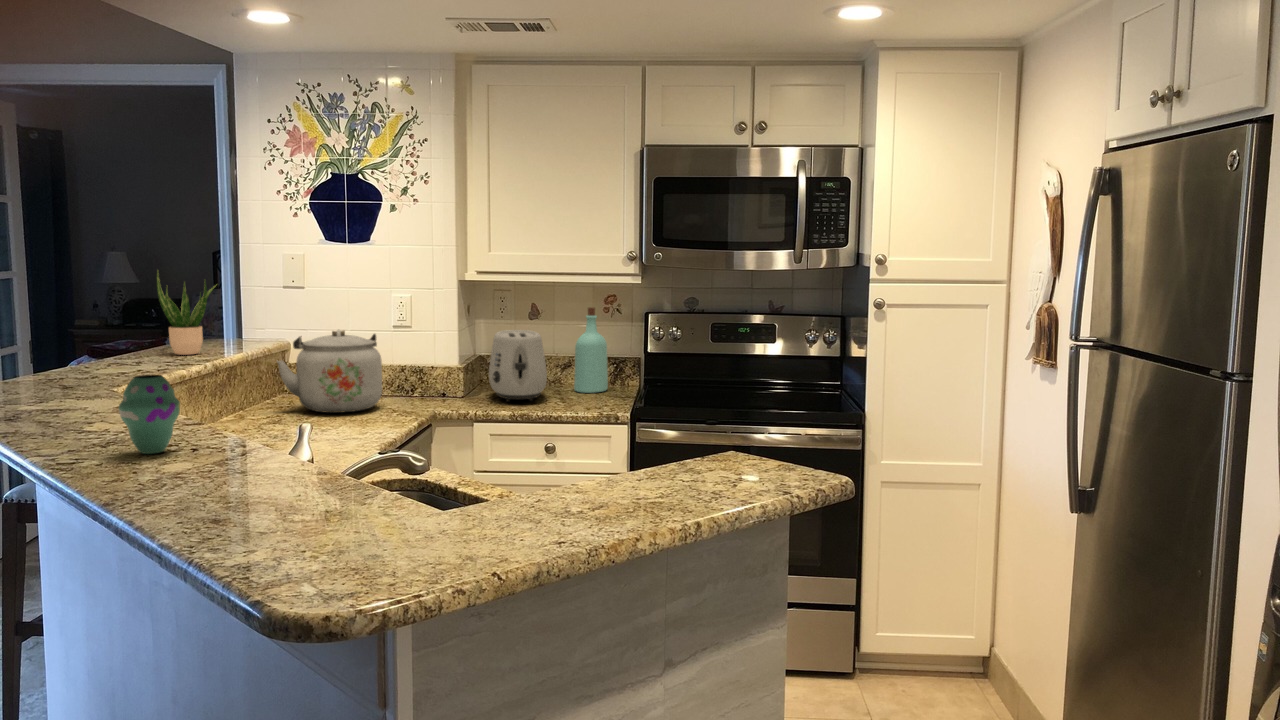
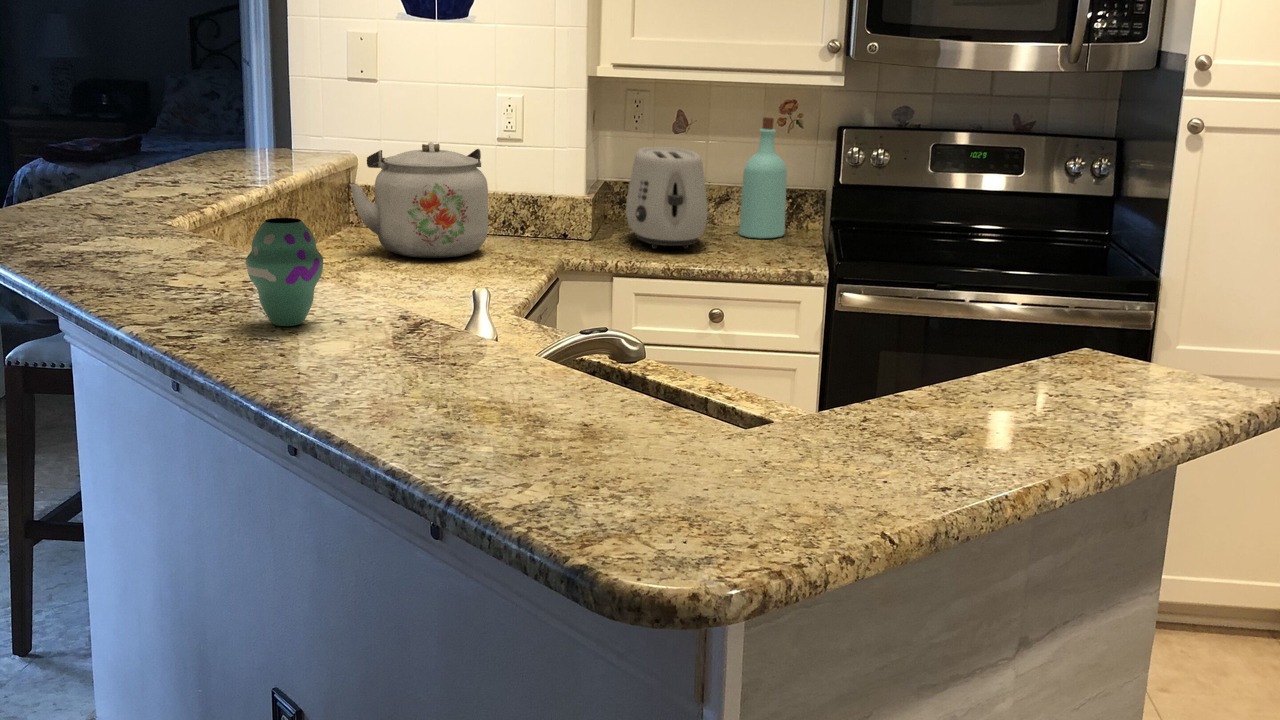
potted plant: present [157,272,216,355] -> none [189,52,269,173]

